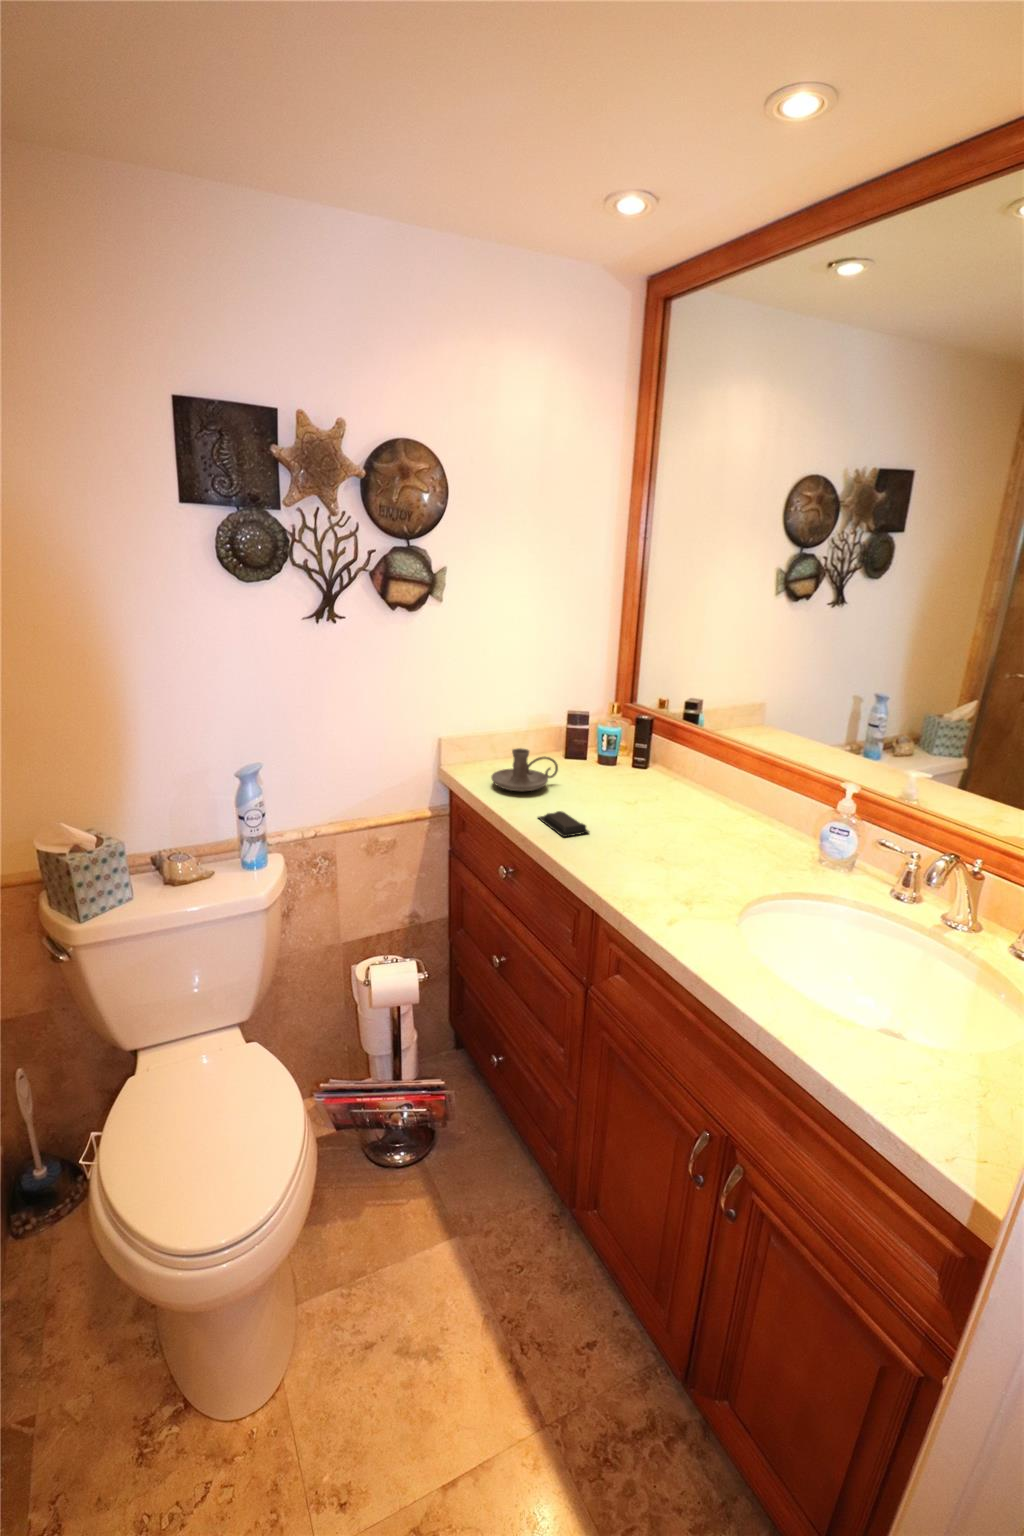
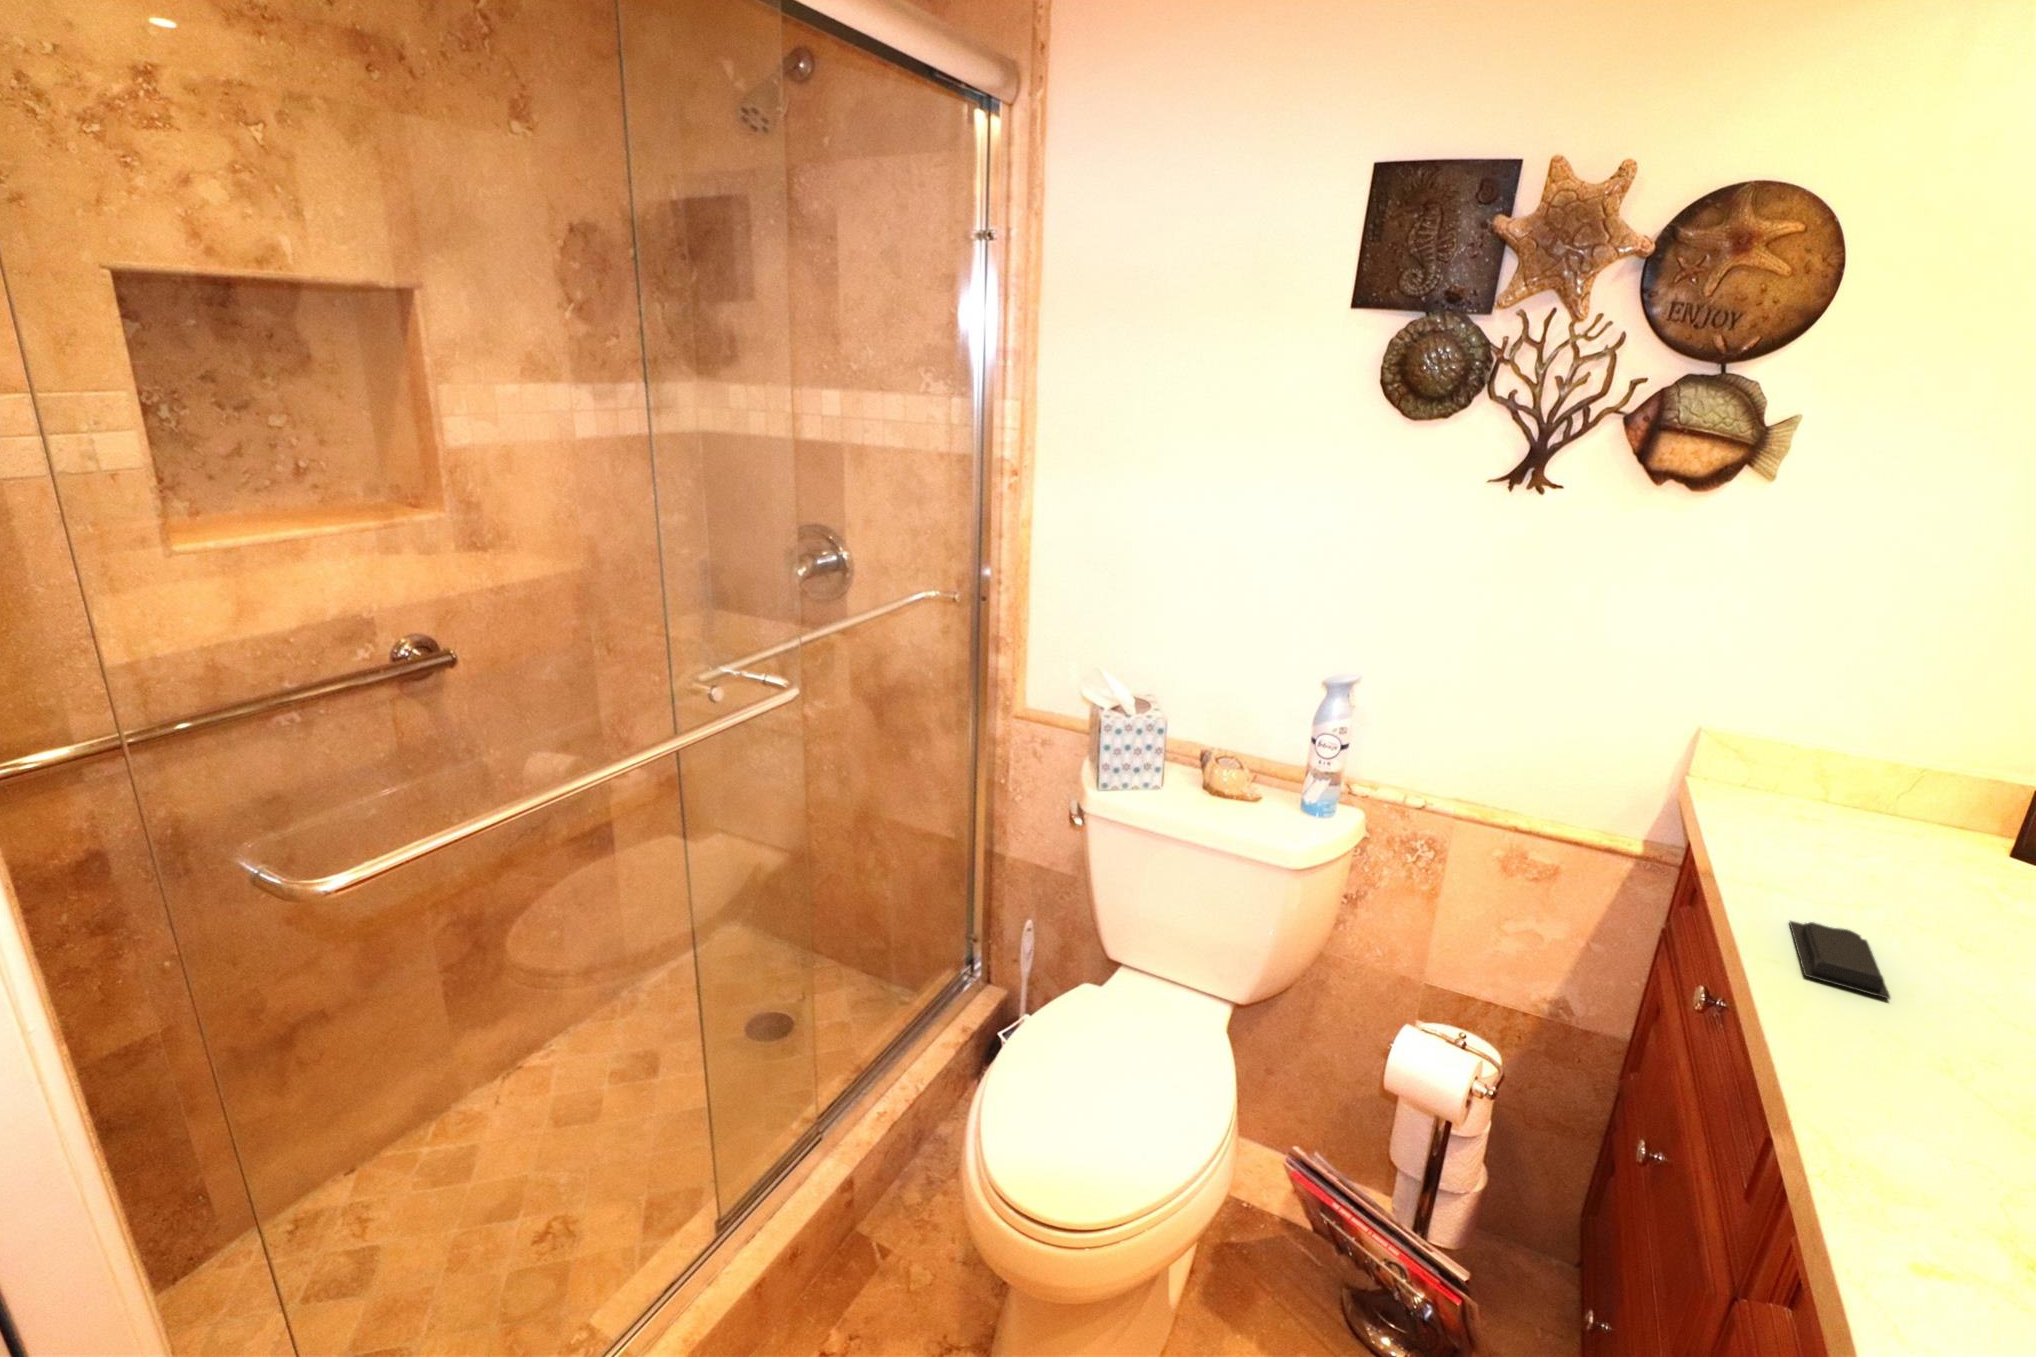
candle holder: present [491,748,558,791] -> none [1757,783,1949,879]

